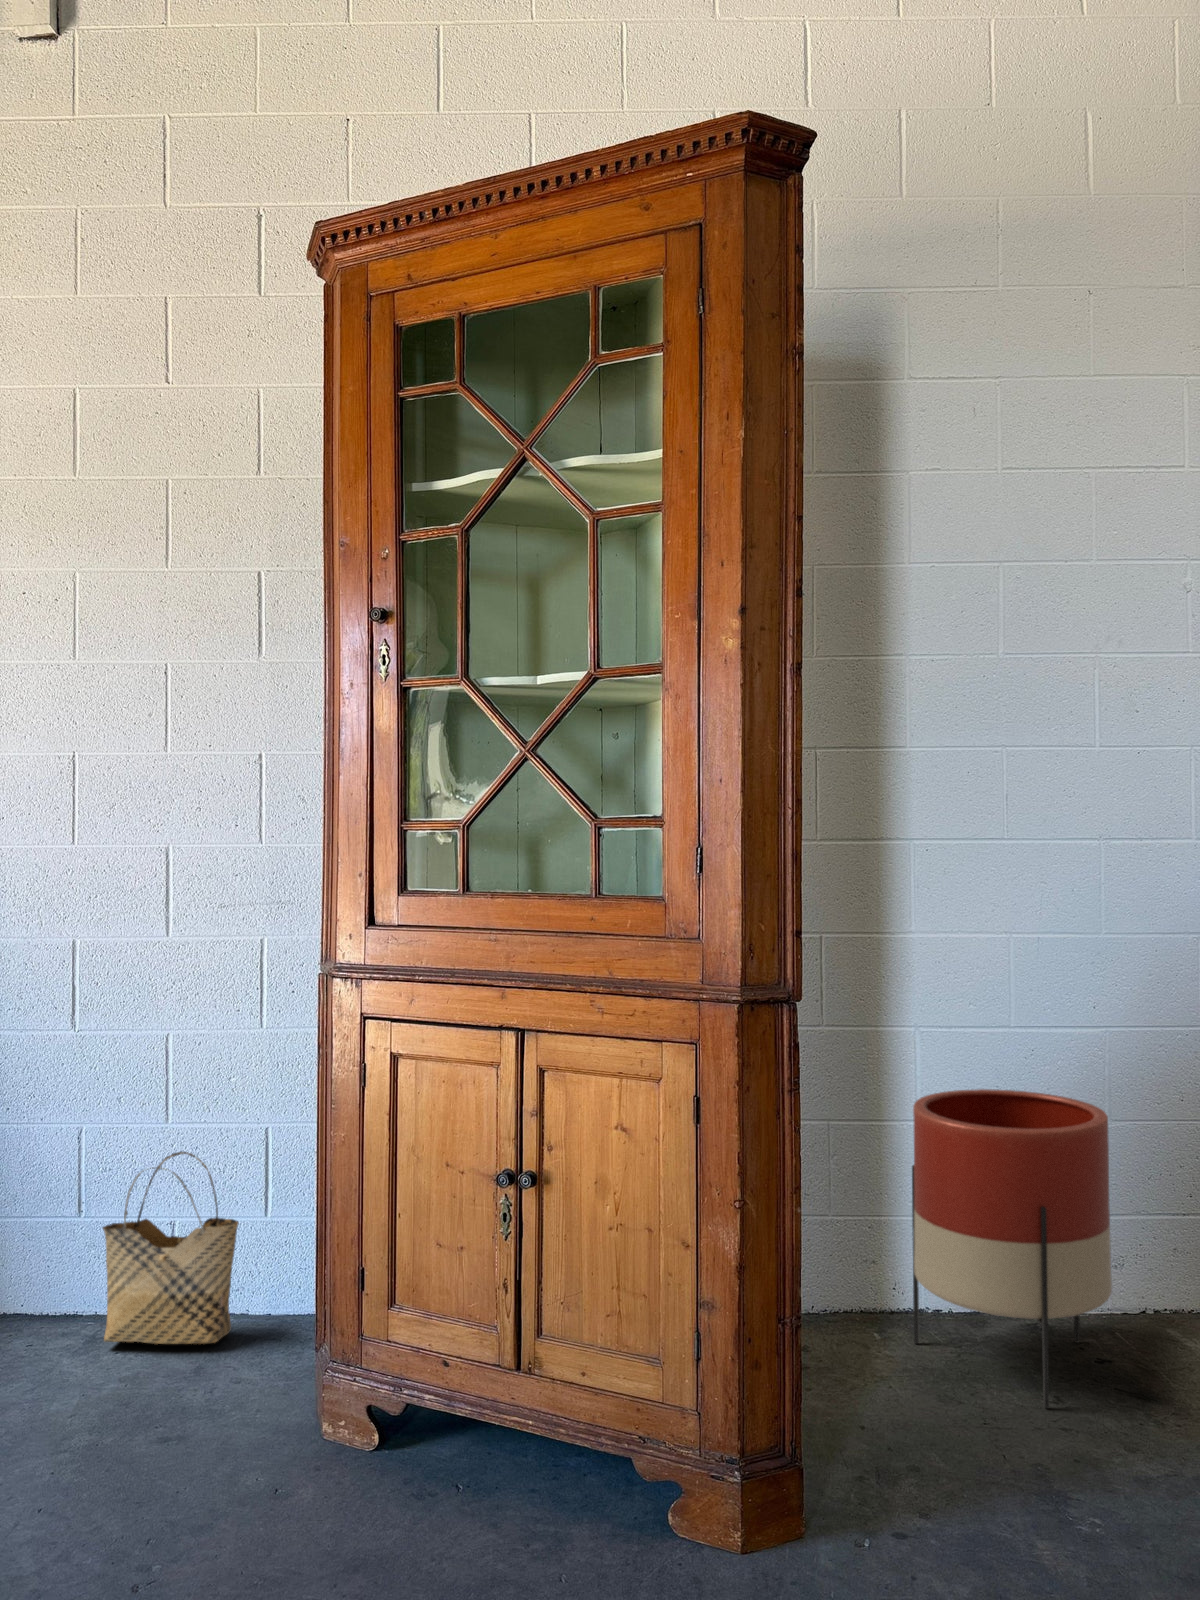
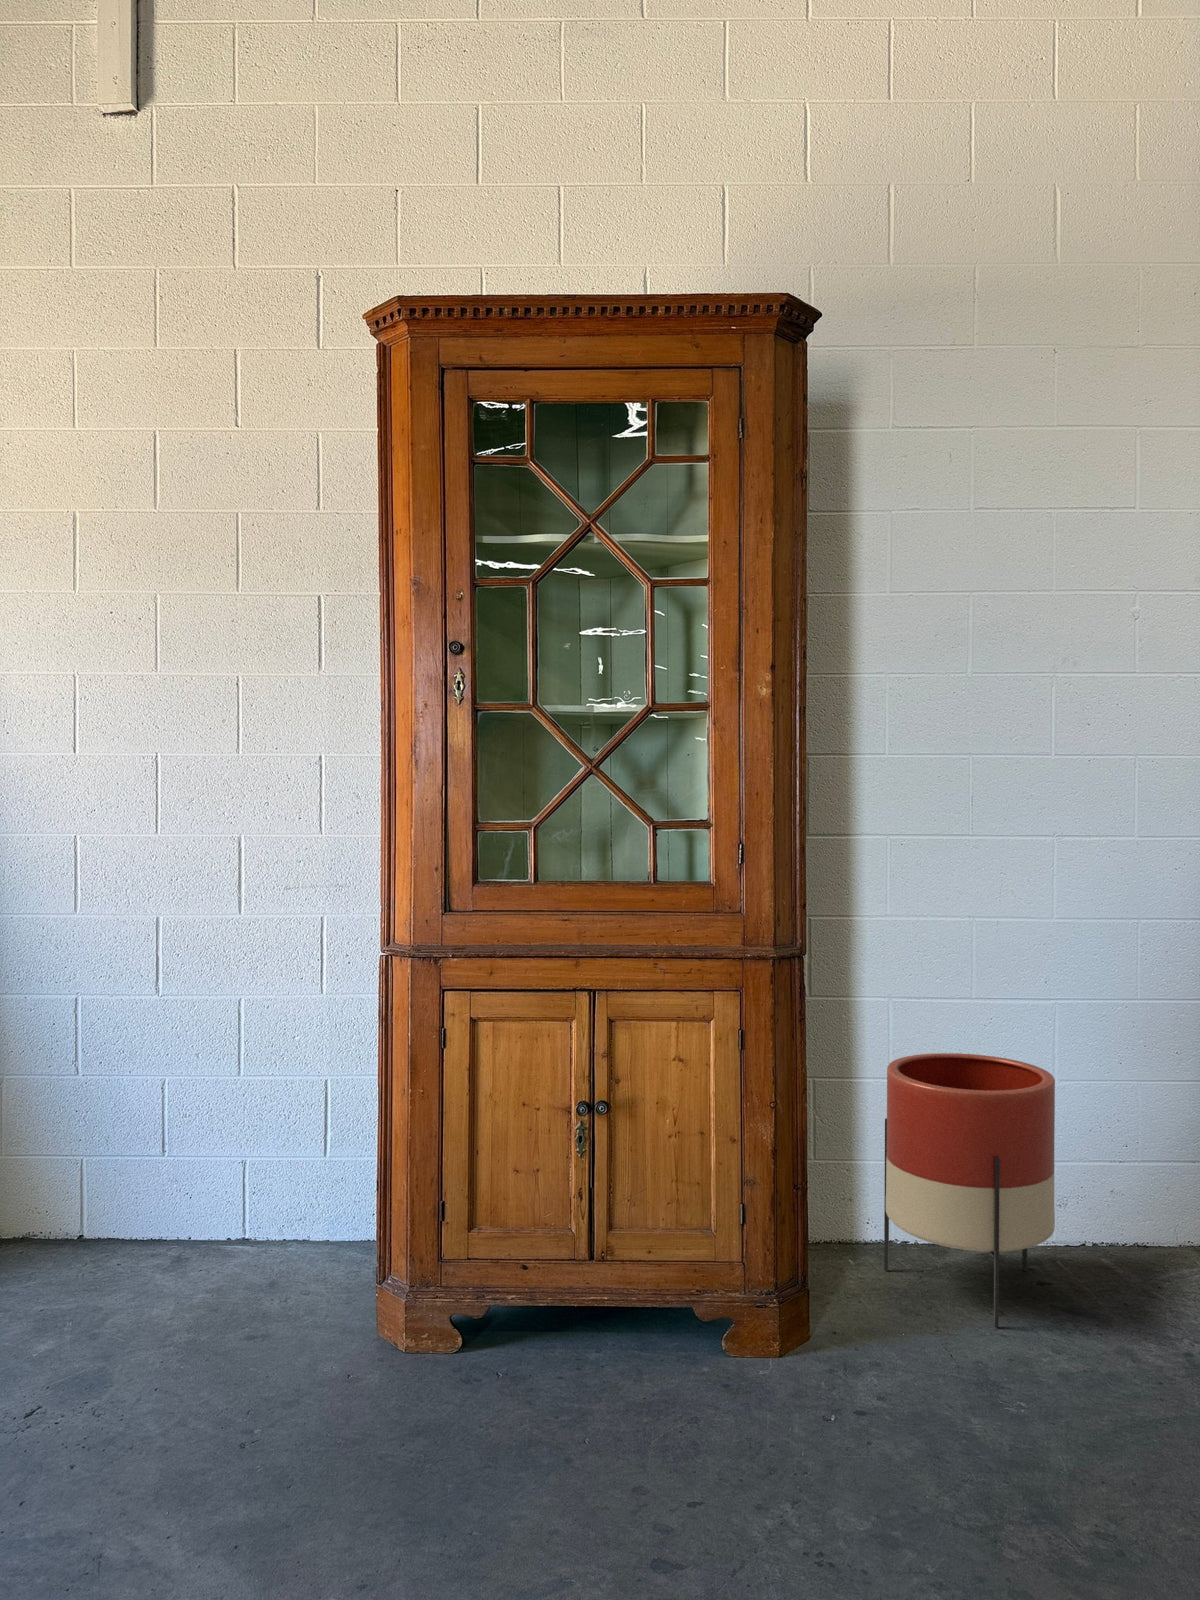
woven basket: present [103,1152,238,1344] -> none [186,1101,303,1265]

